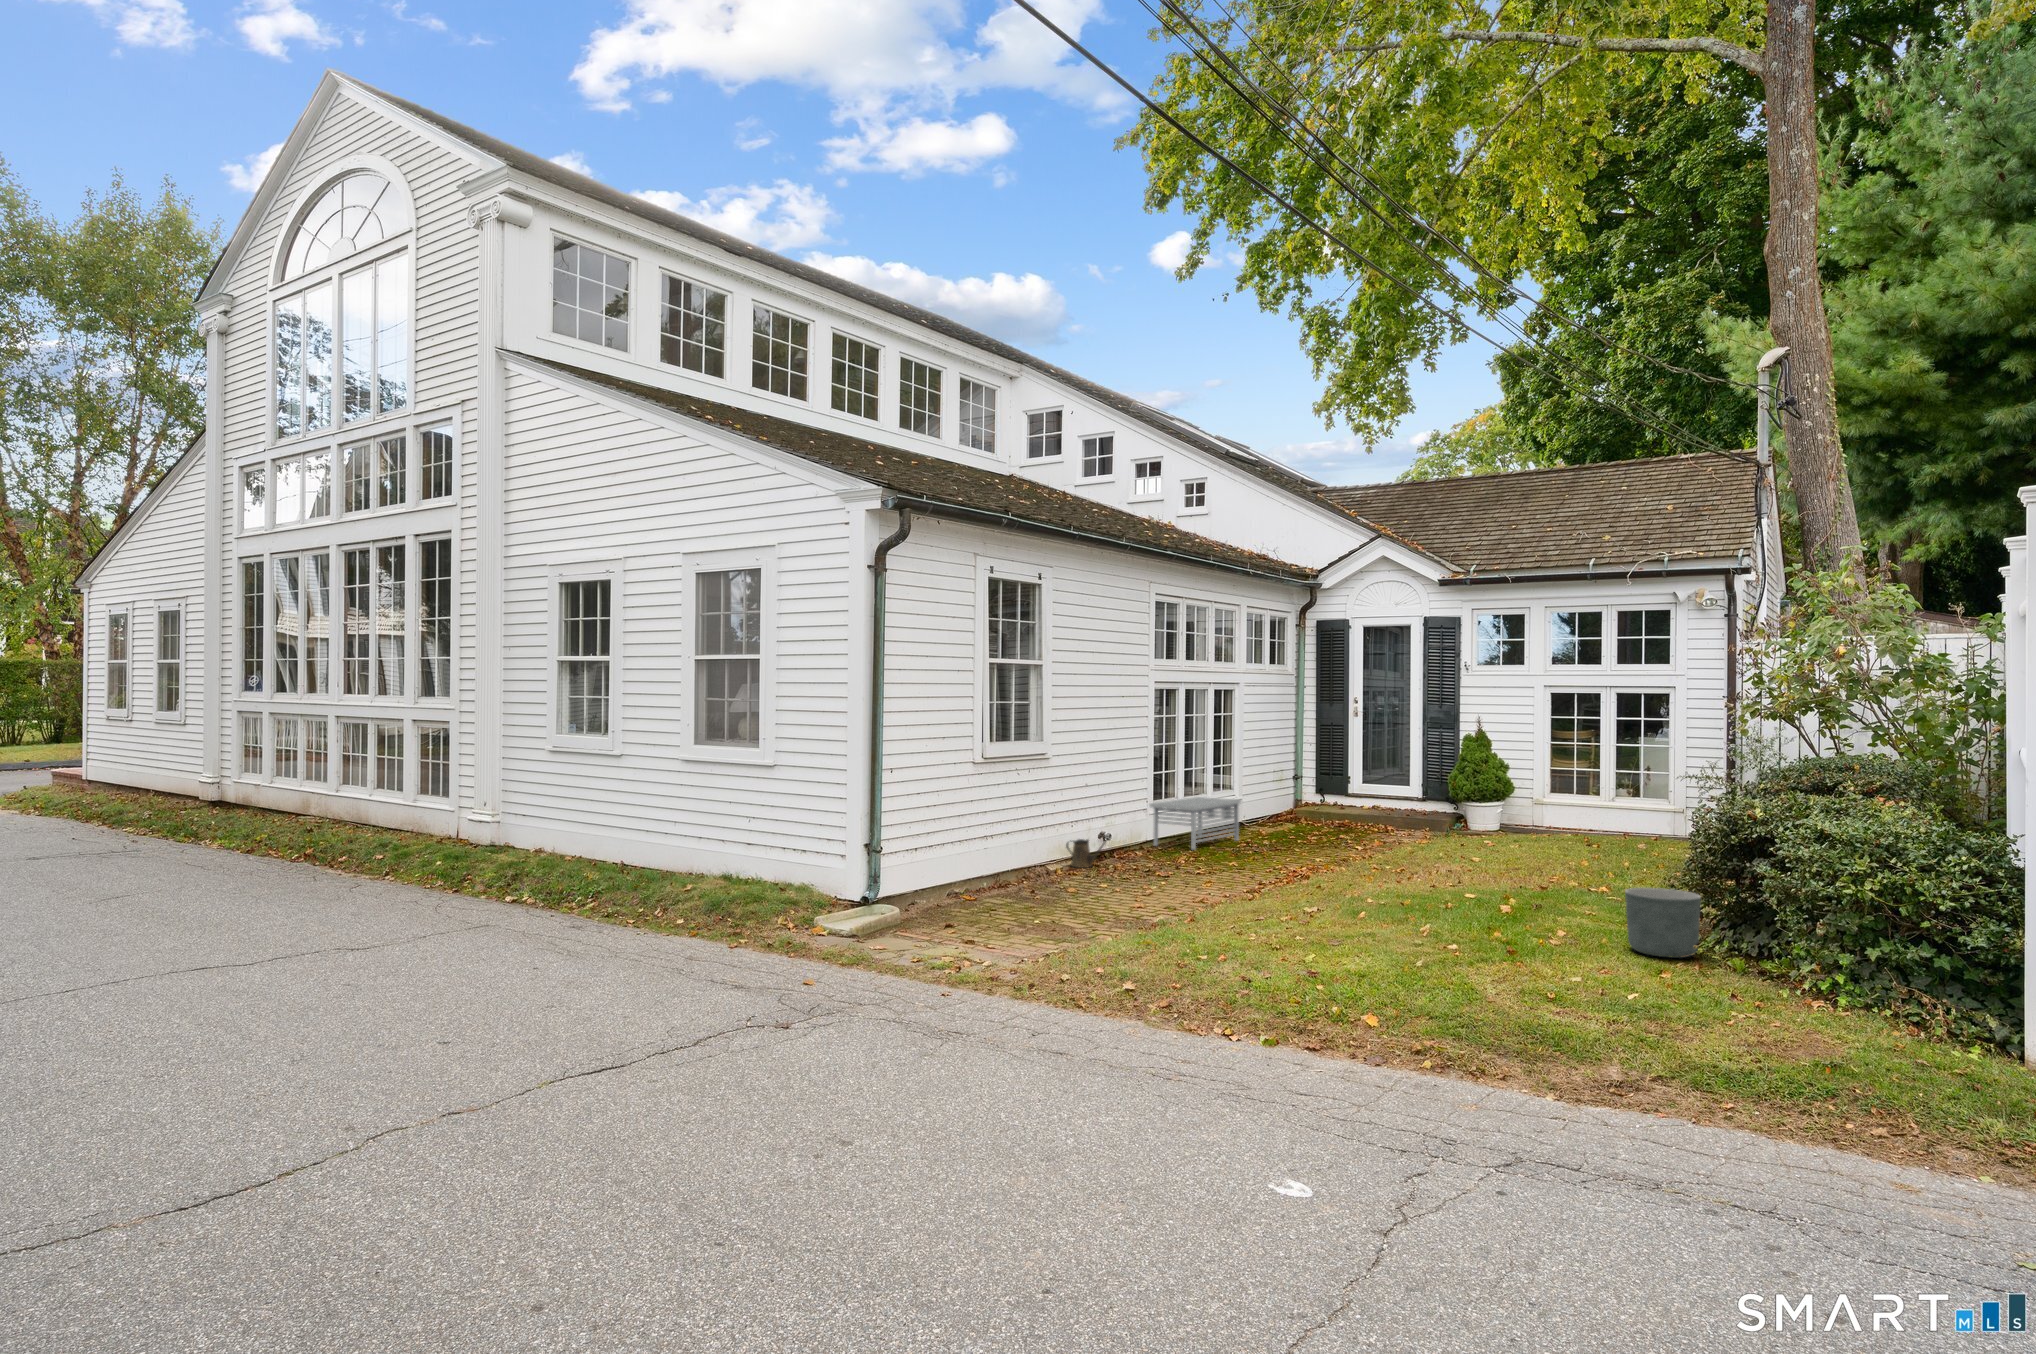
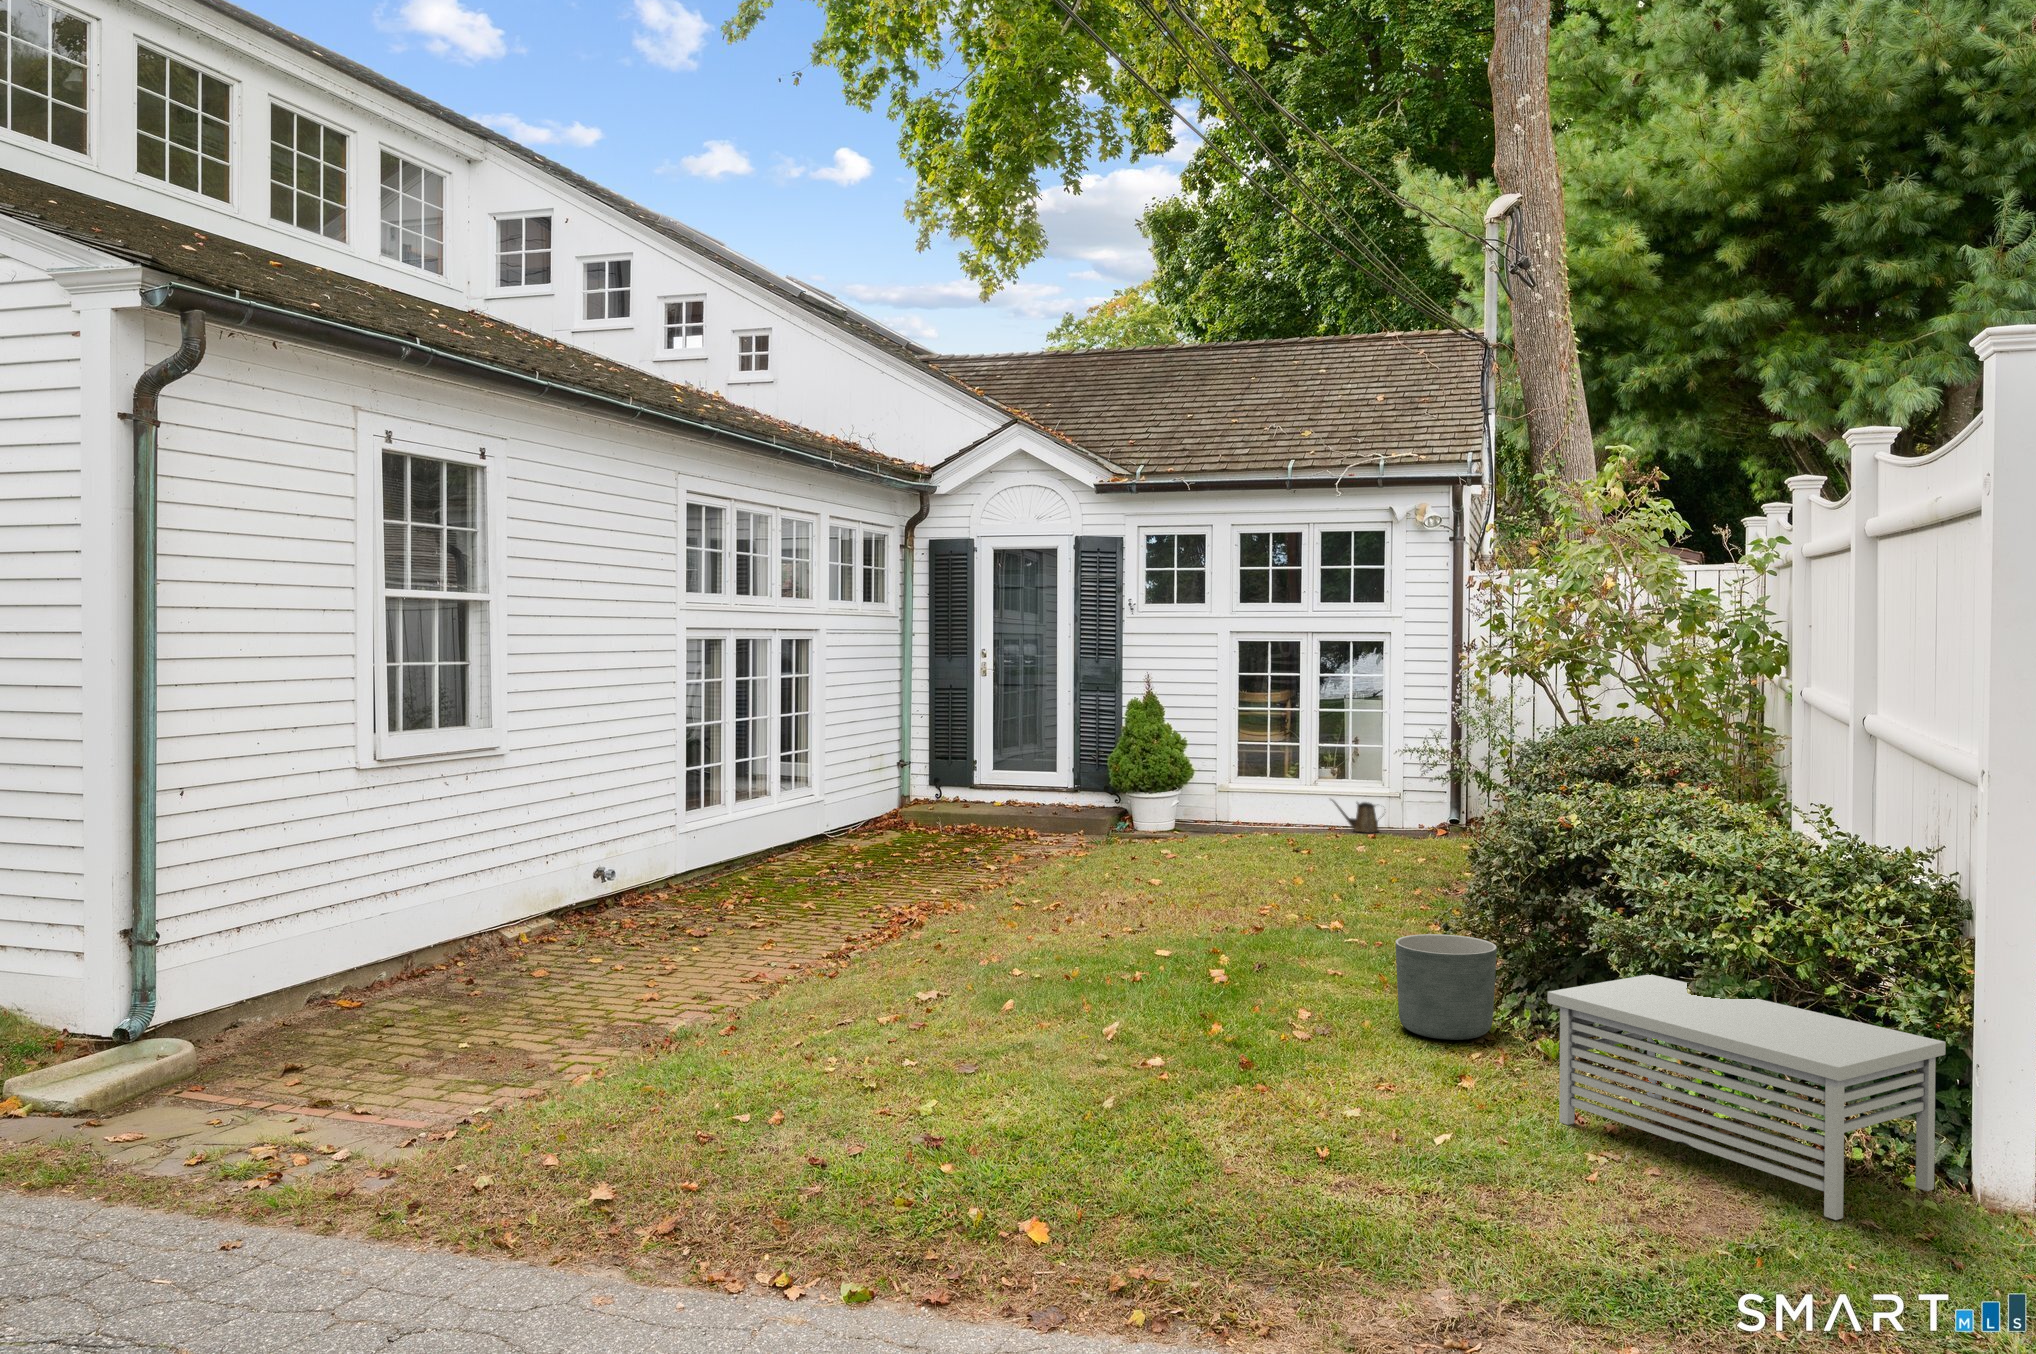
storage bench: present [1150,797,1241,850] -> present [1548,975,1946,1220]
watering can: present [1066,839,1107,868] -> present [1332,800,1379,833]

